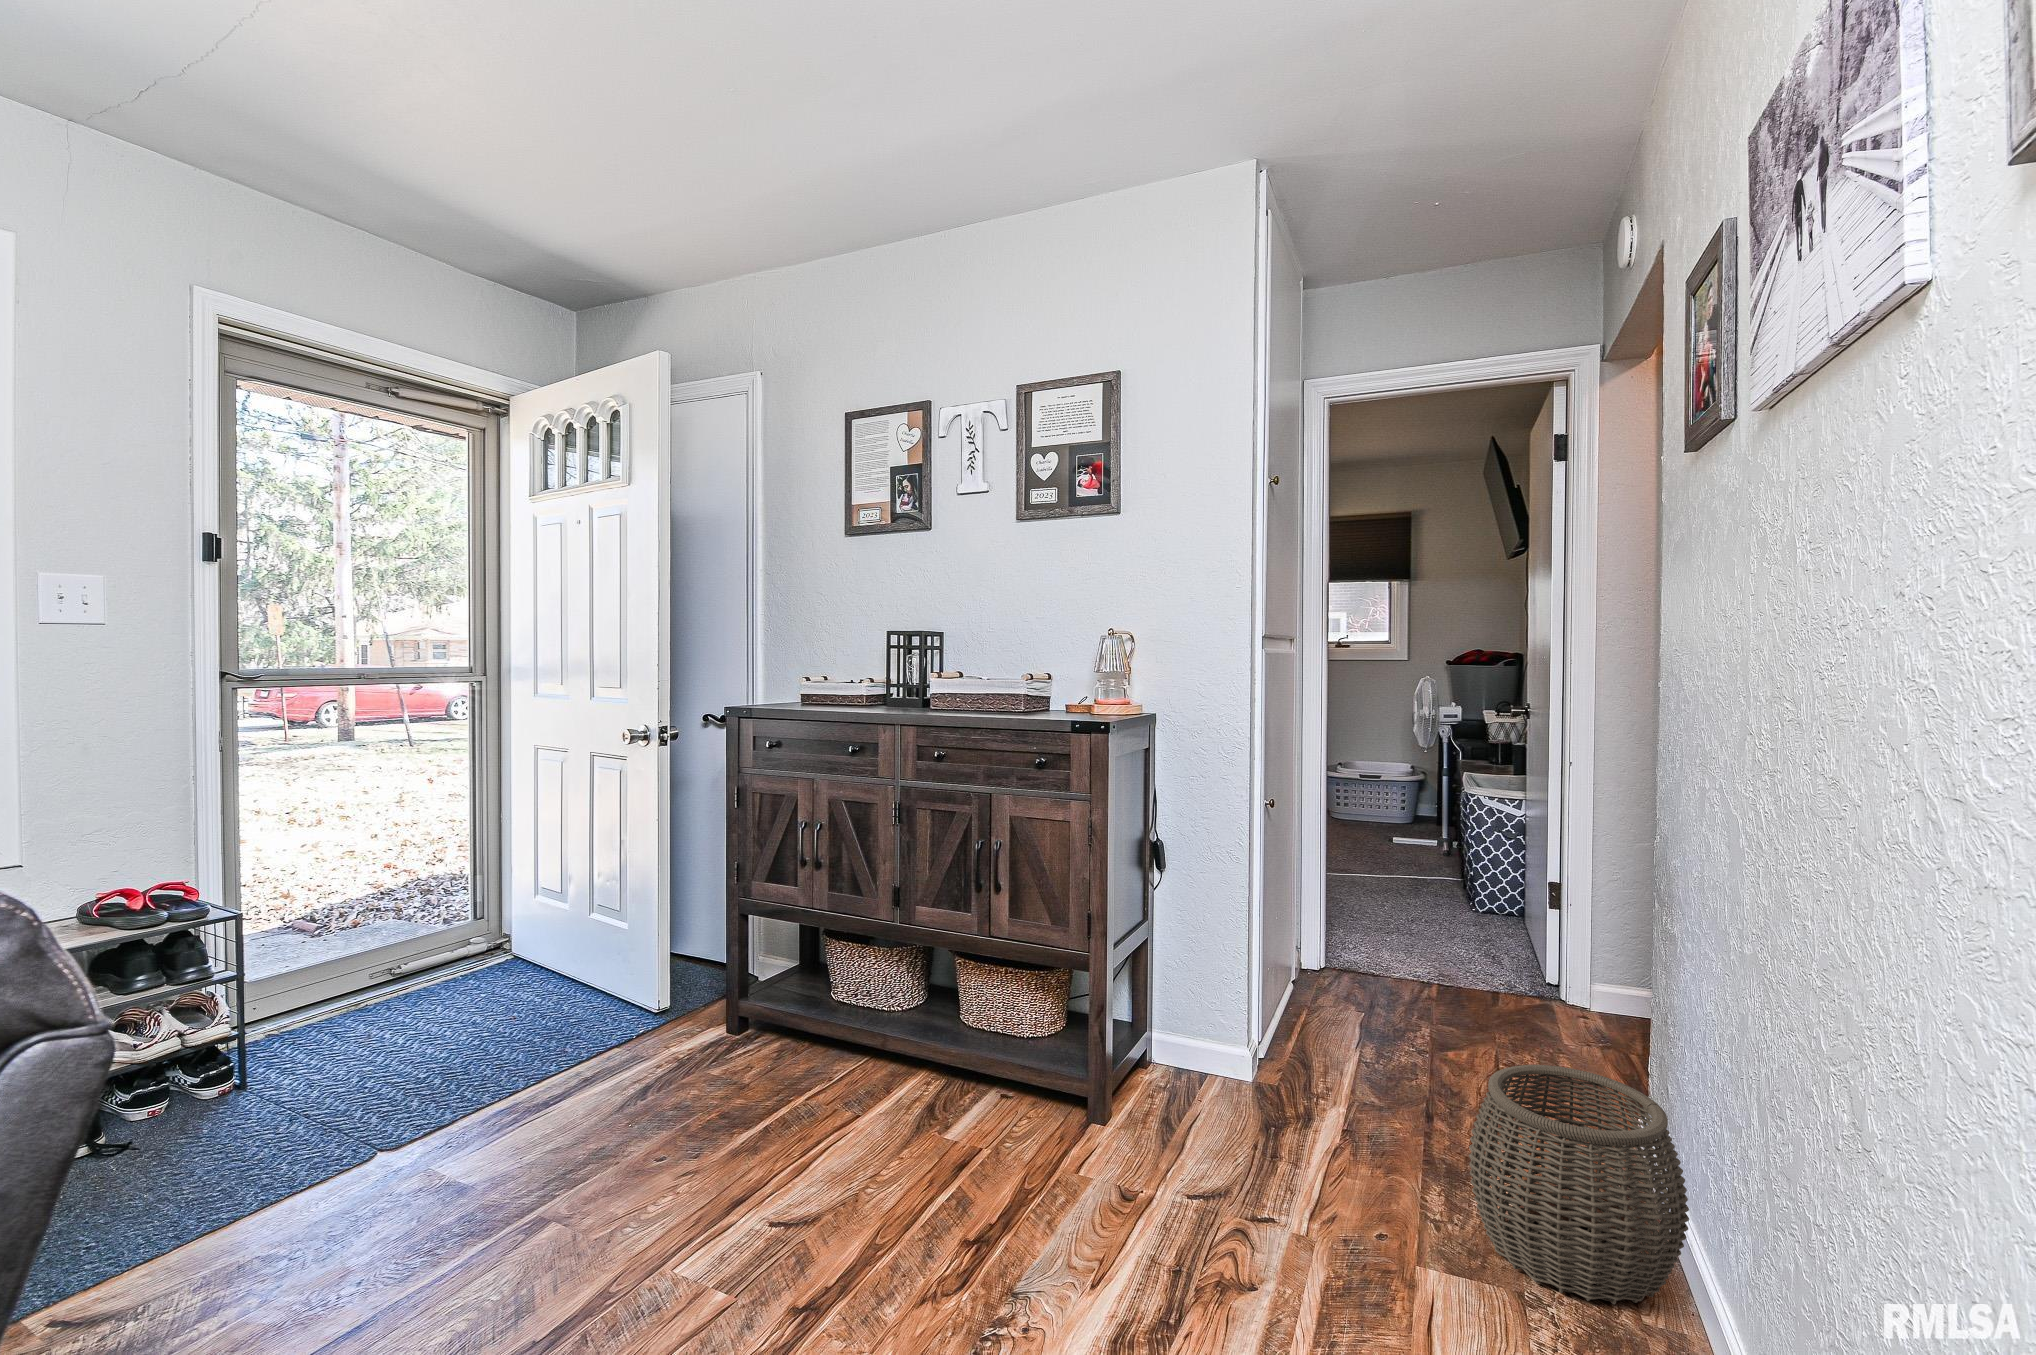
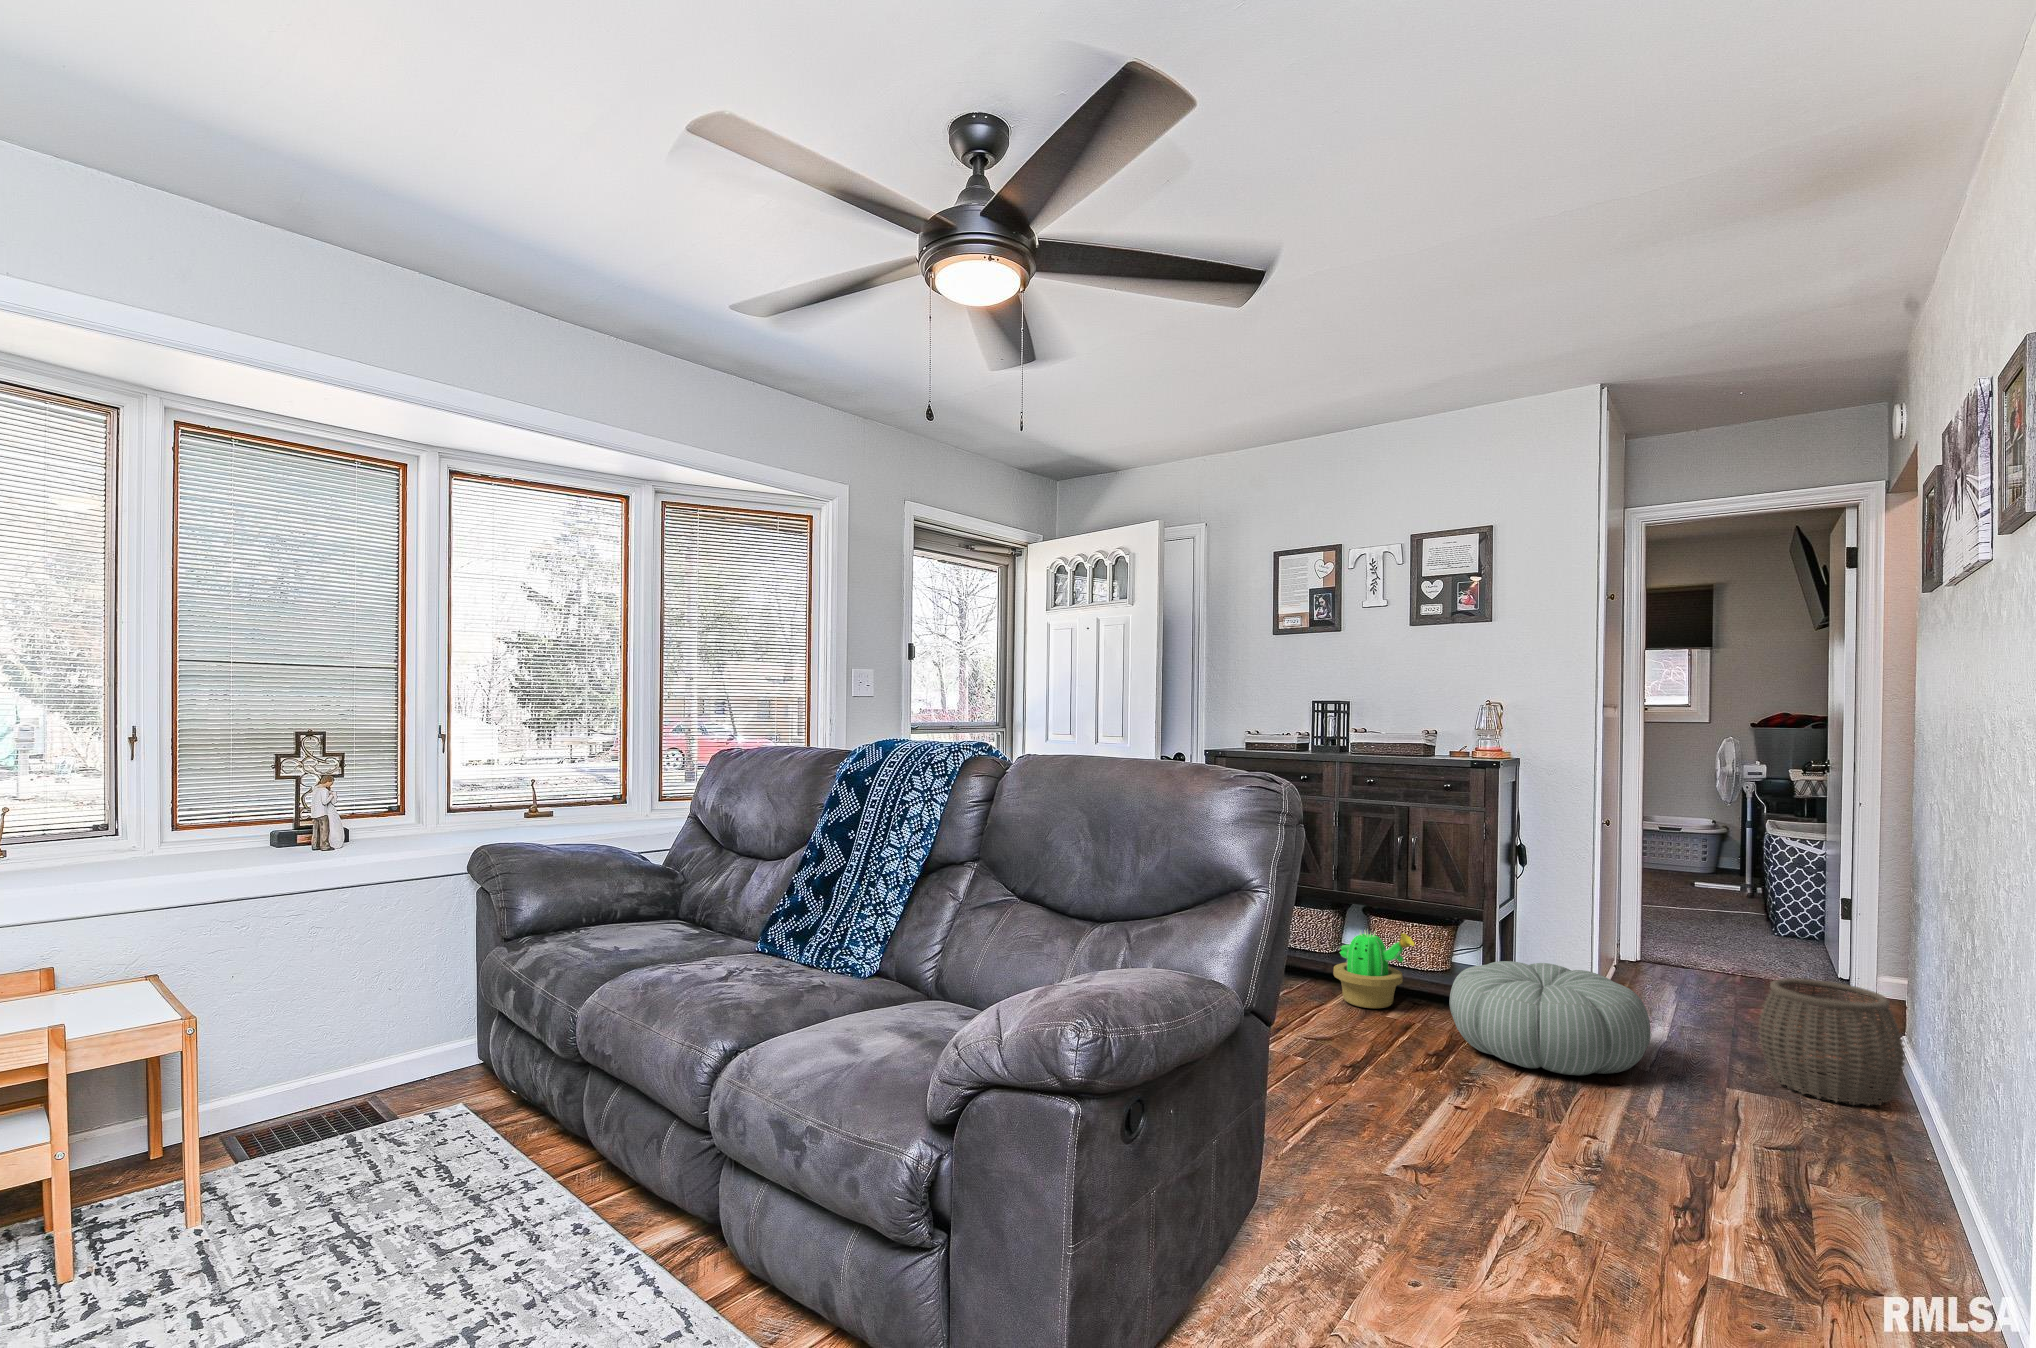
decorative plant: none [873,982,989,1116] -> present [1333,931,1415,1008]
pouf: none [1011,1042,1311,1281] -> present [1449,961,1651,1075]

